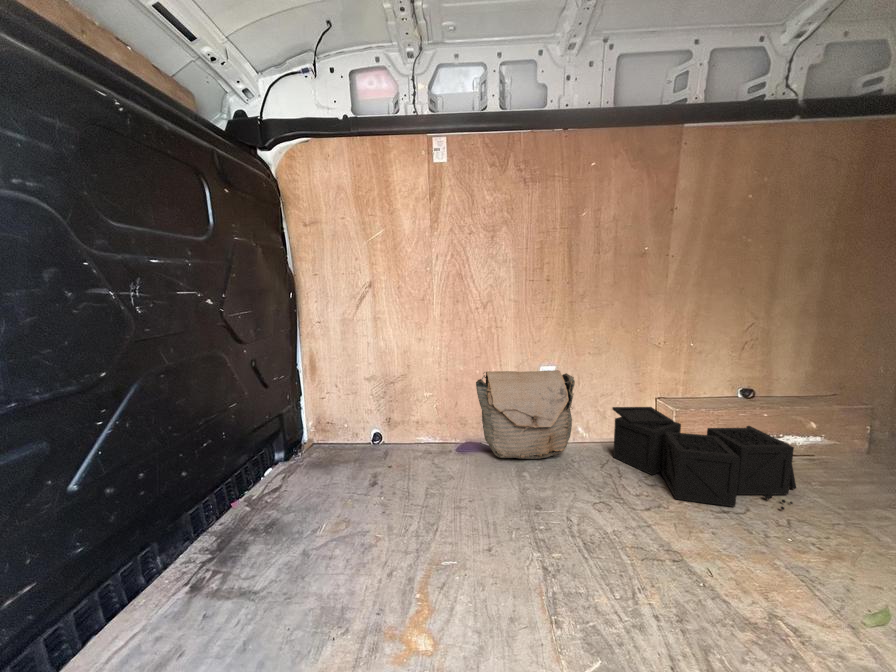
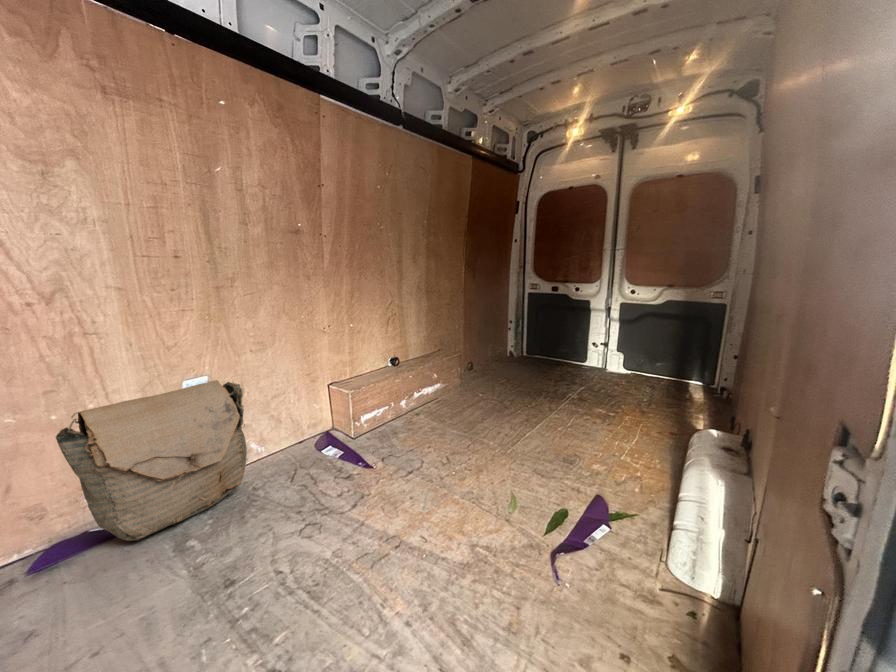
storage bin: present [612,407,796,510] -> none [289,389,443,481]

